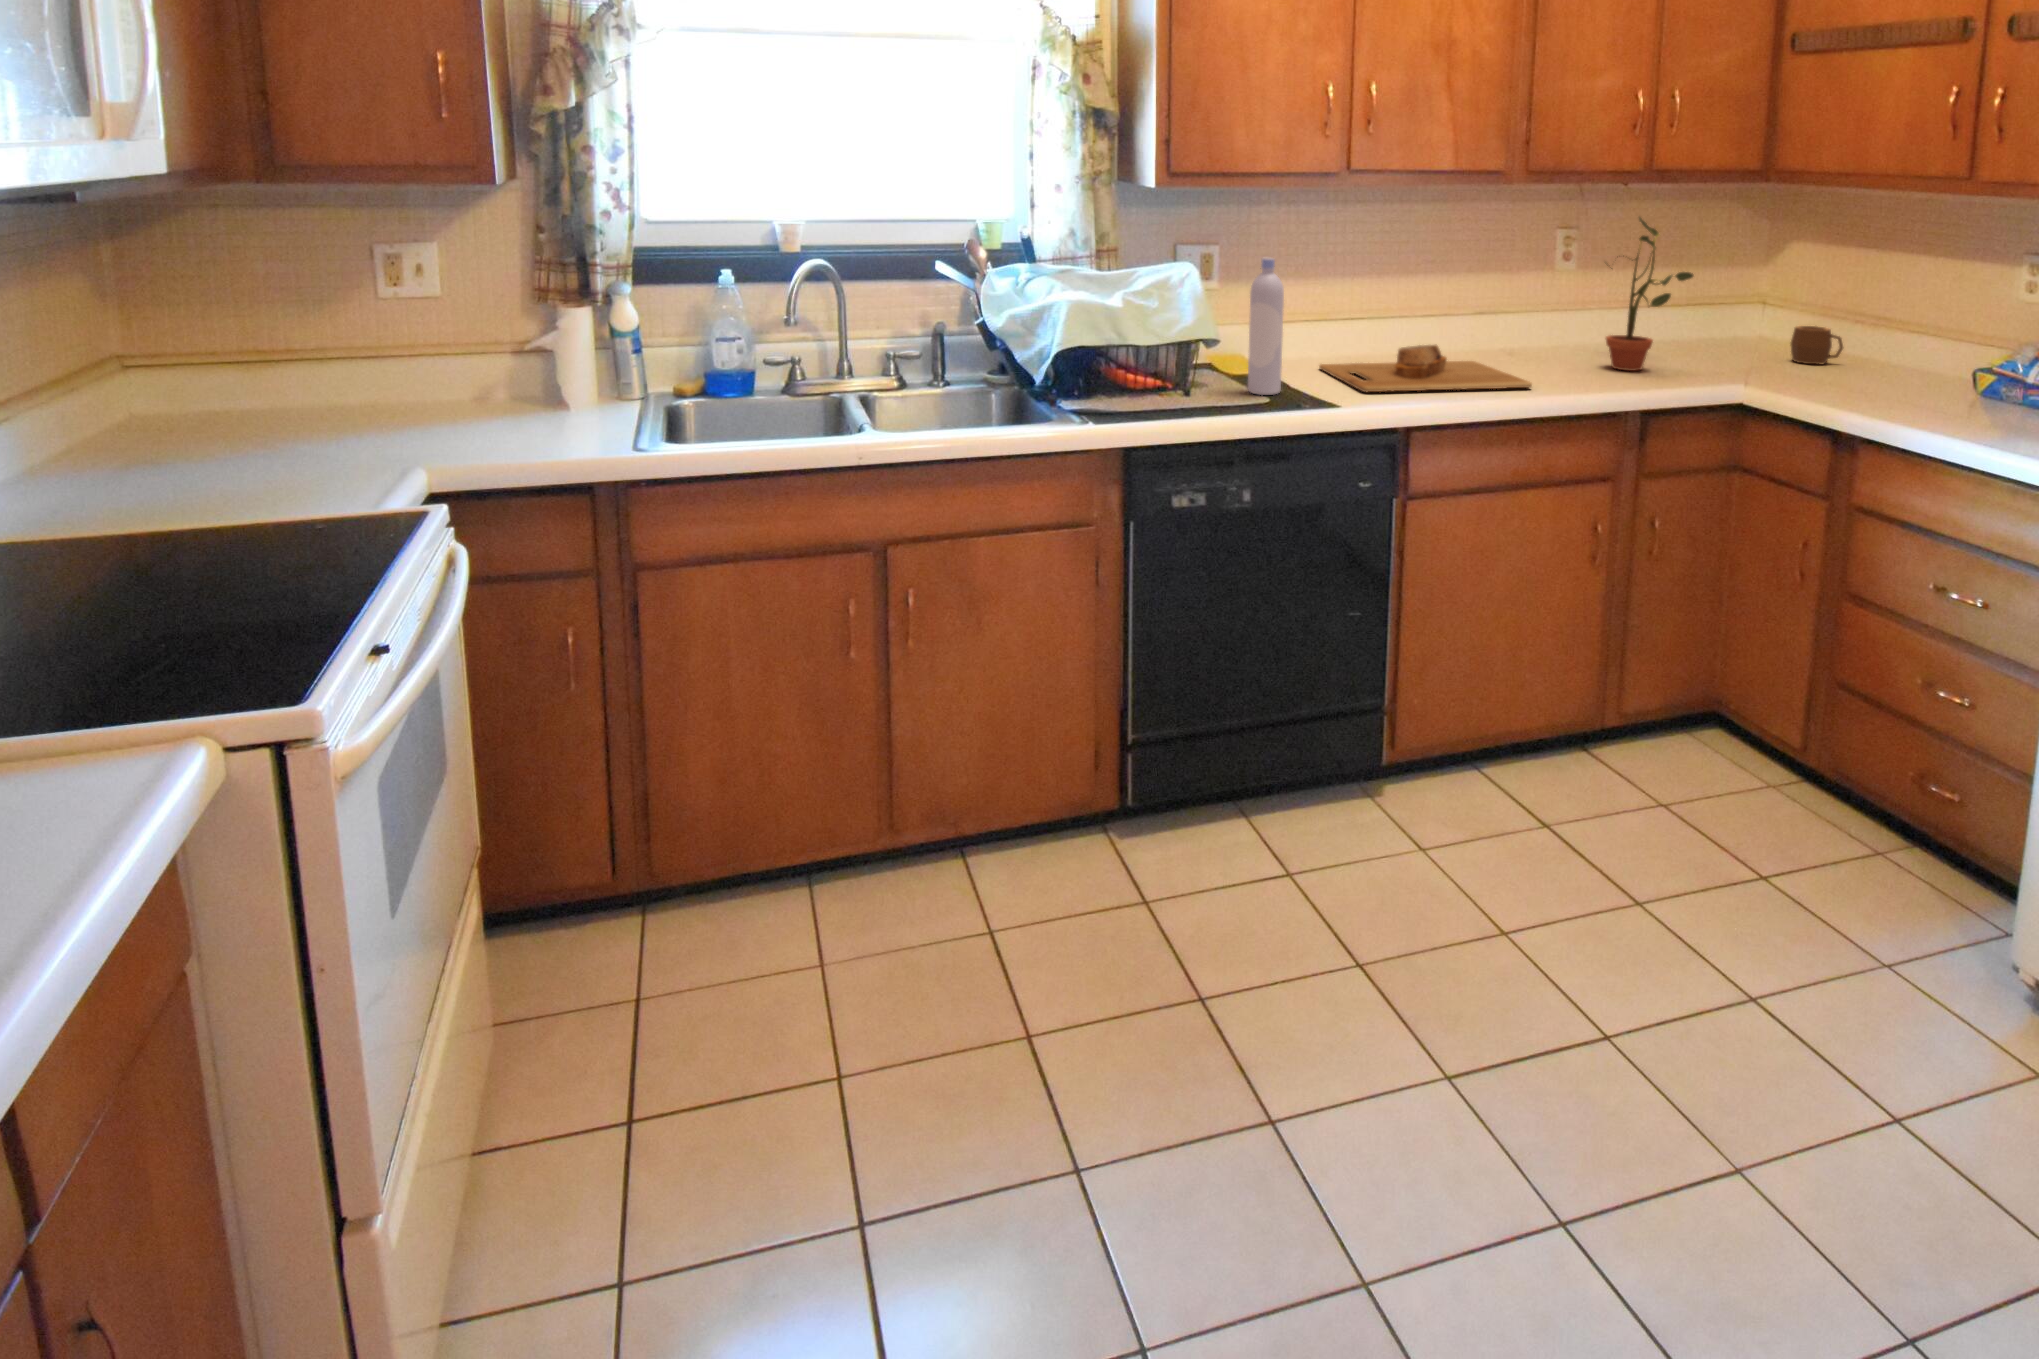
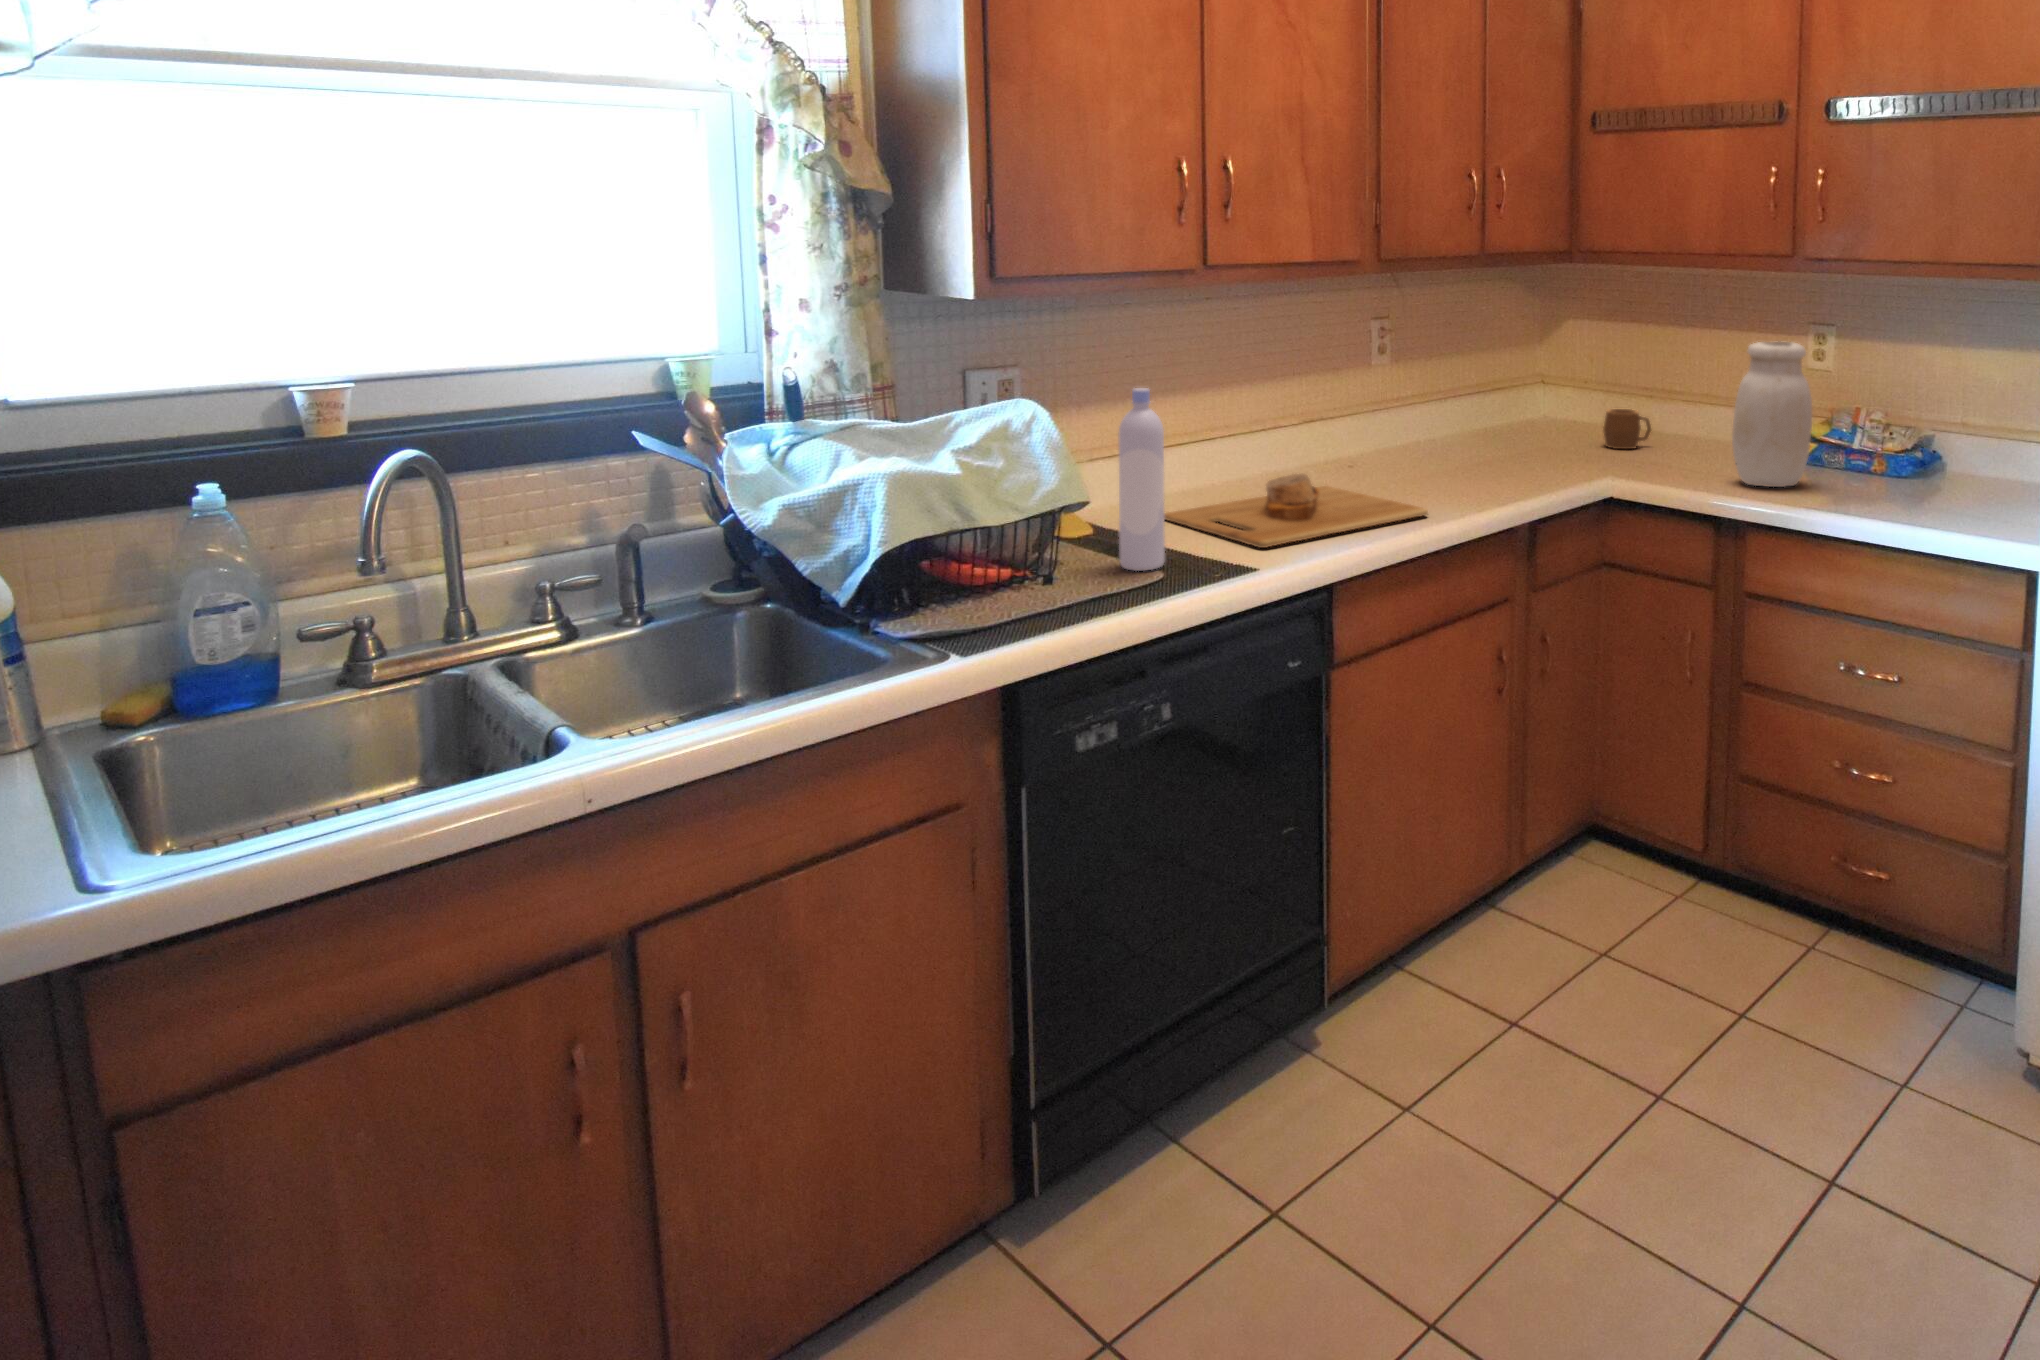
potted plant: present [1606,217,1693,371] -> none [1455,303,1544,478]
jar: none [1879,261,1969,406] -> present [1732,341,1812,487]

